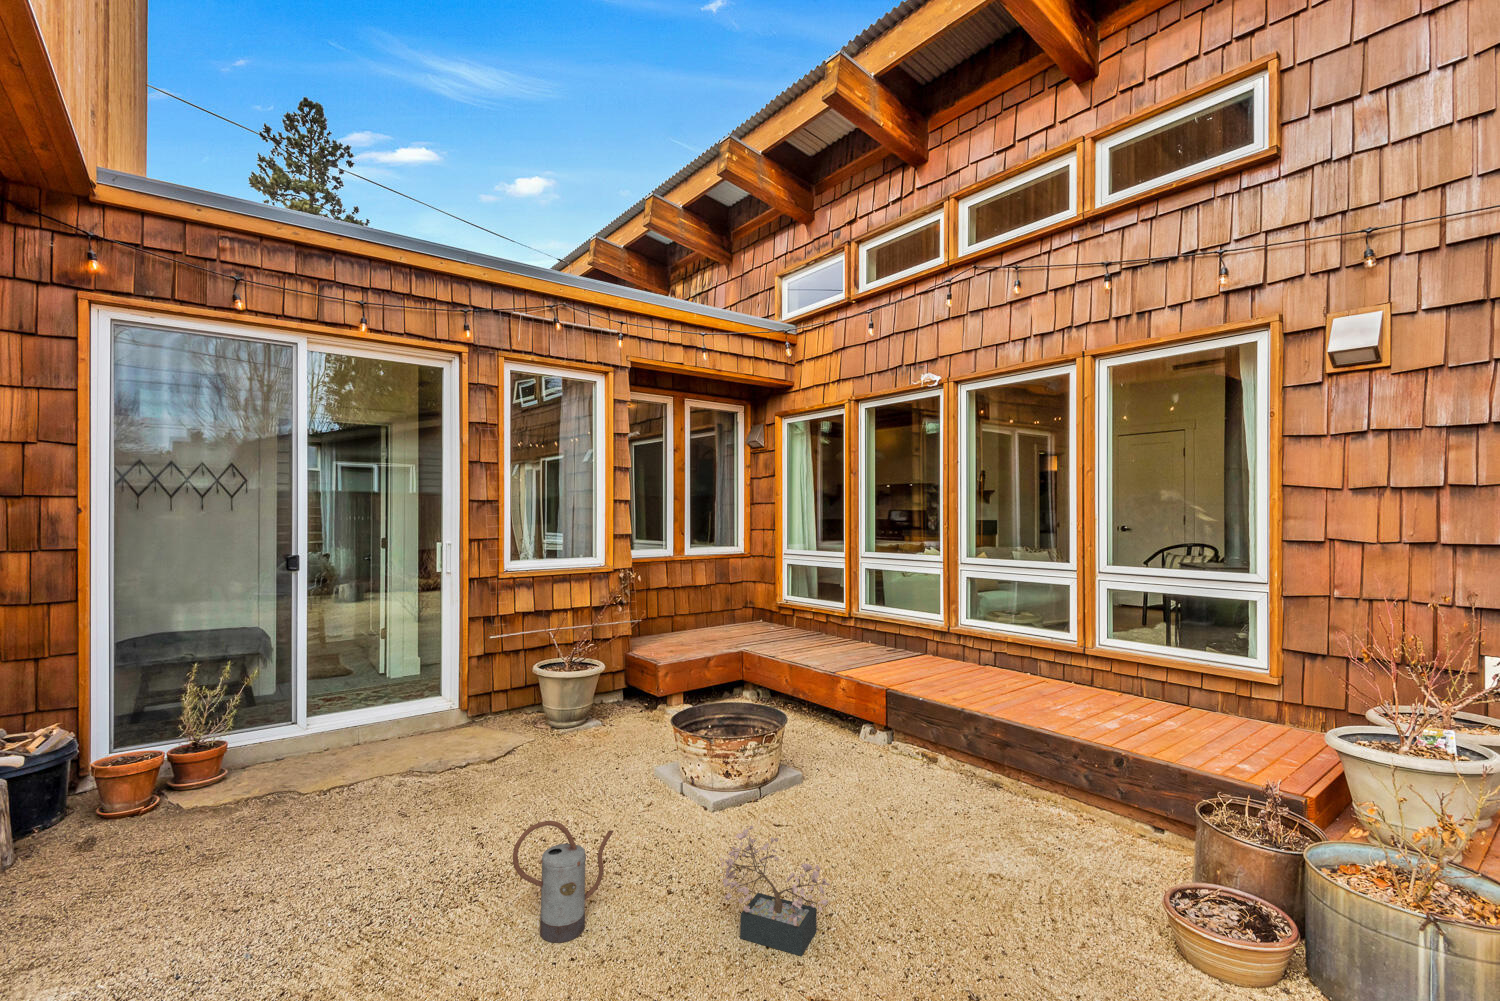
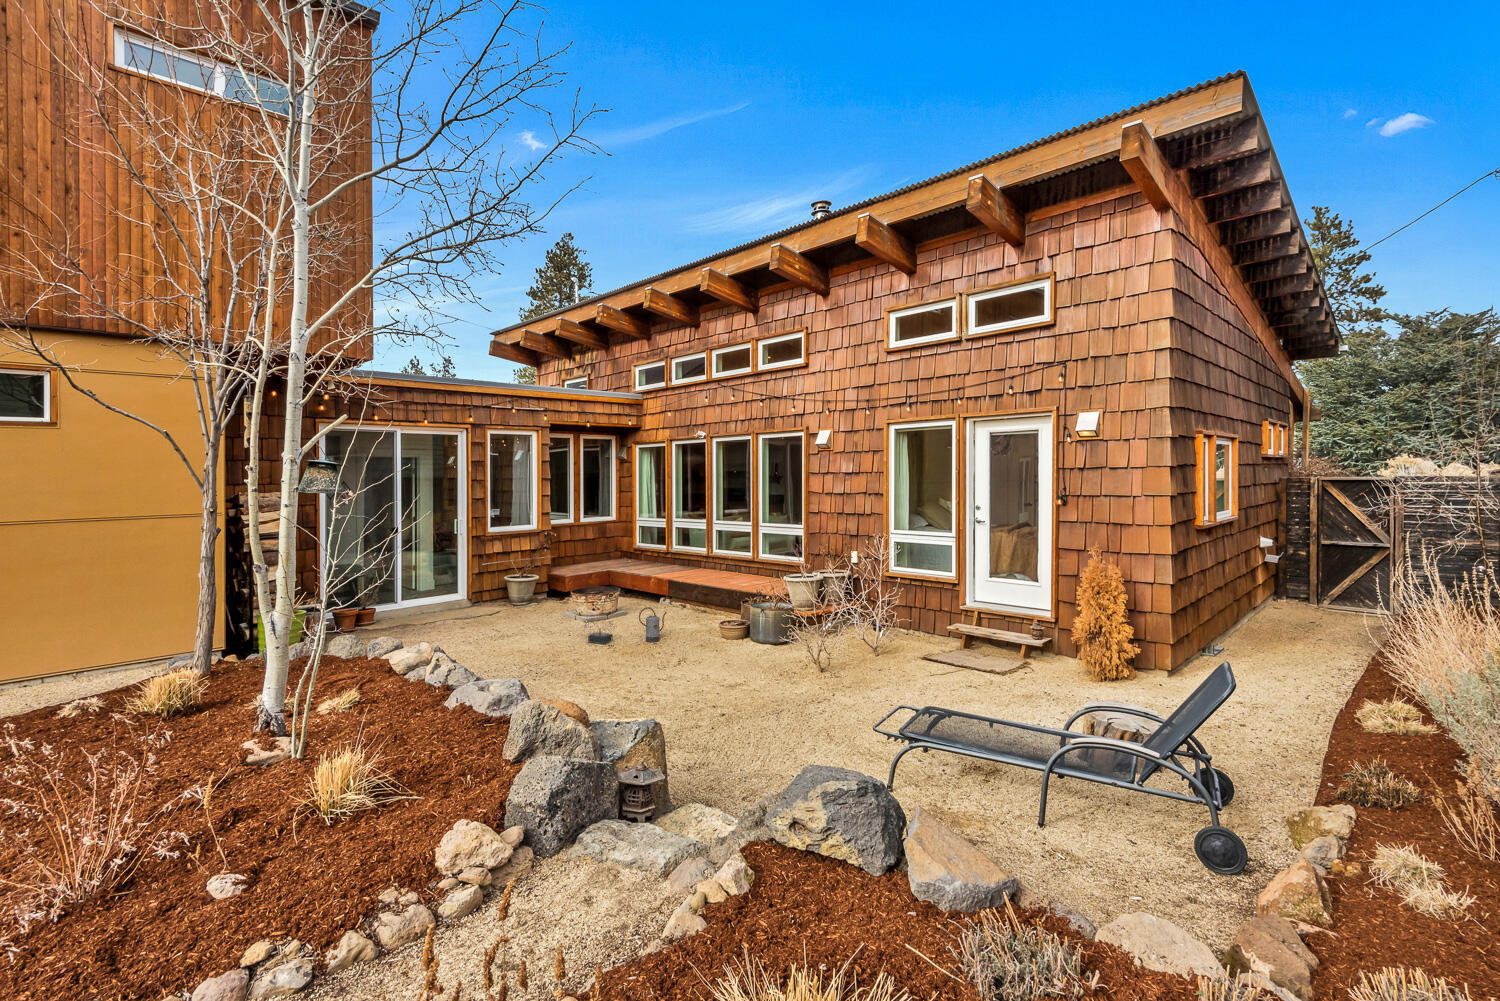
watering can: present [513,821,613,943] -> present [639,607,667,642]

